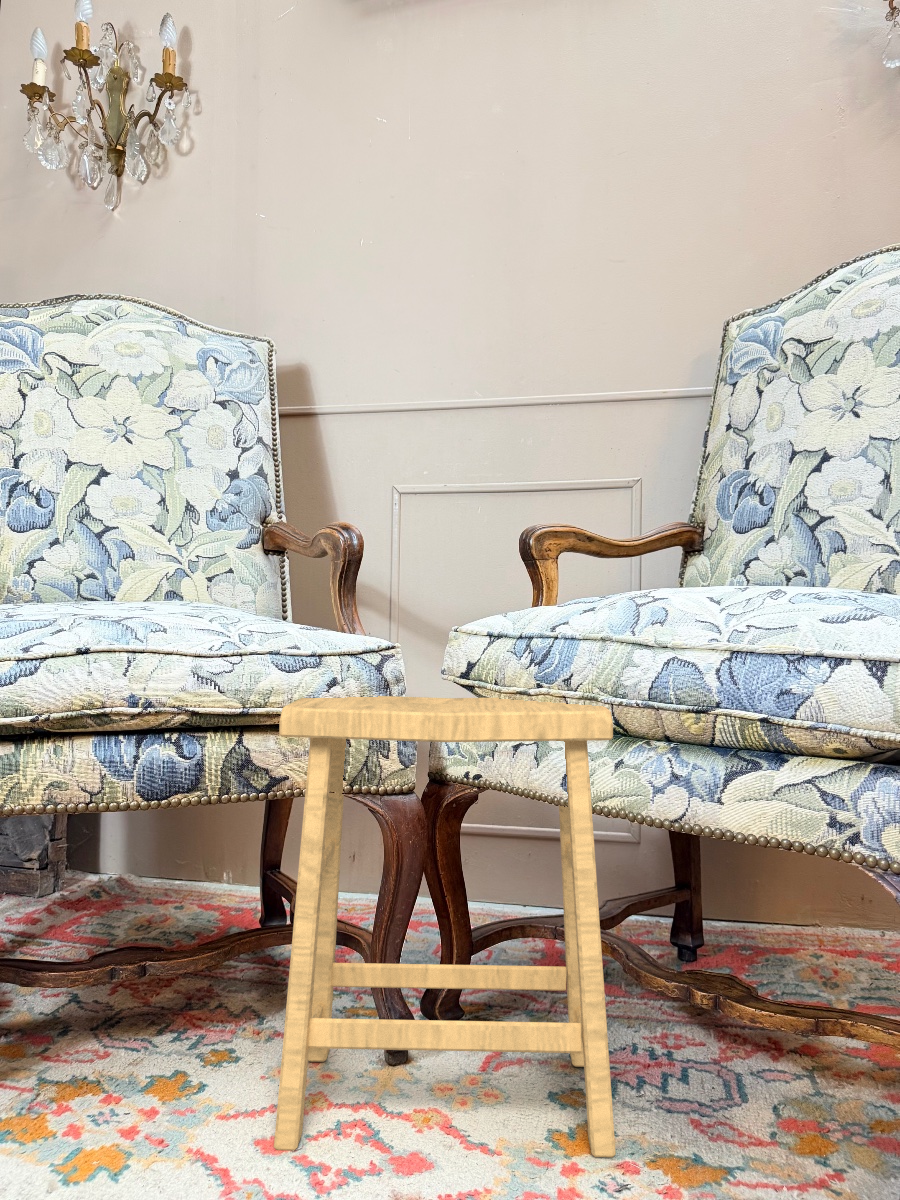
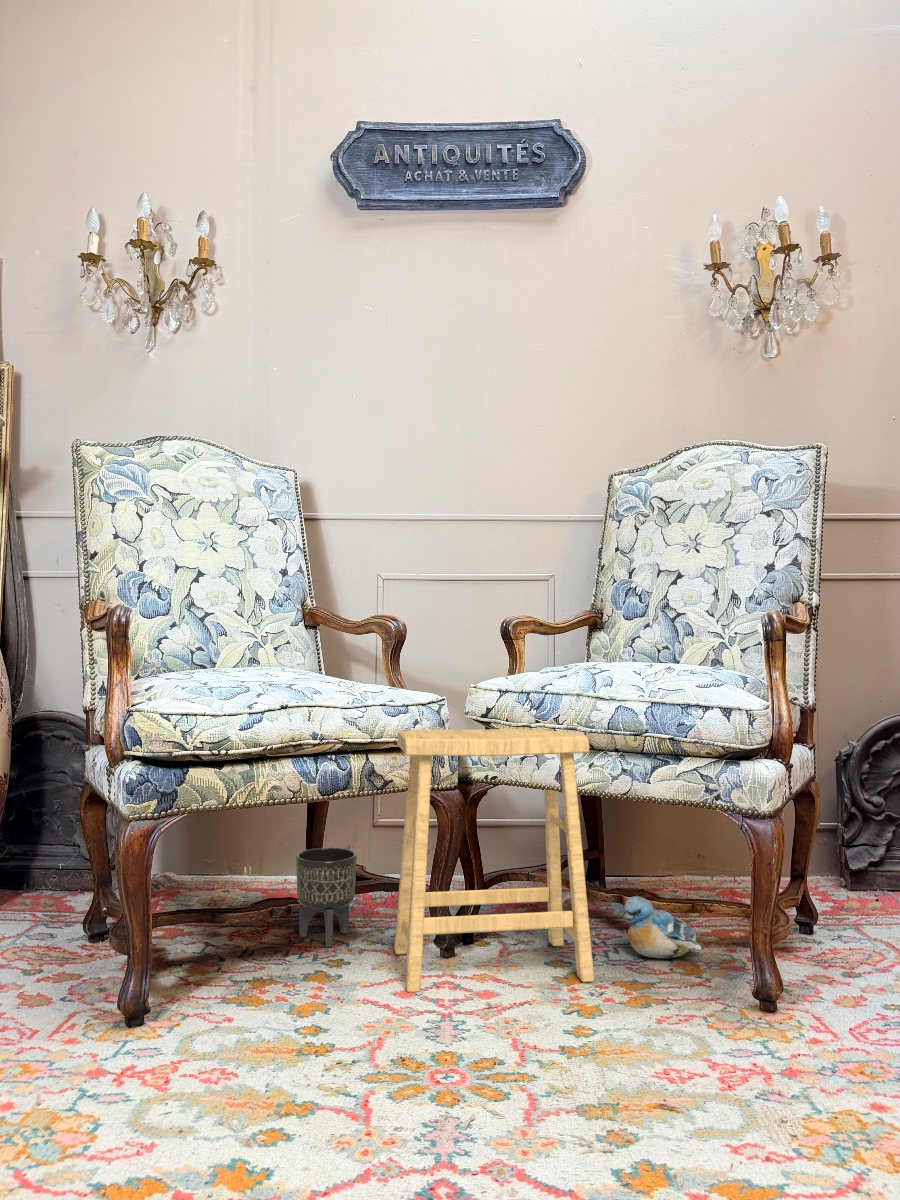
planter: none [176,877,272,1036] -> present [296,848,357,947]
plush toy: none [685,996,843,1113] -> present [620,896,705,958]

